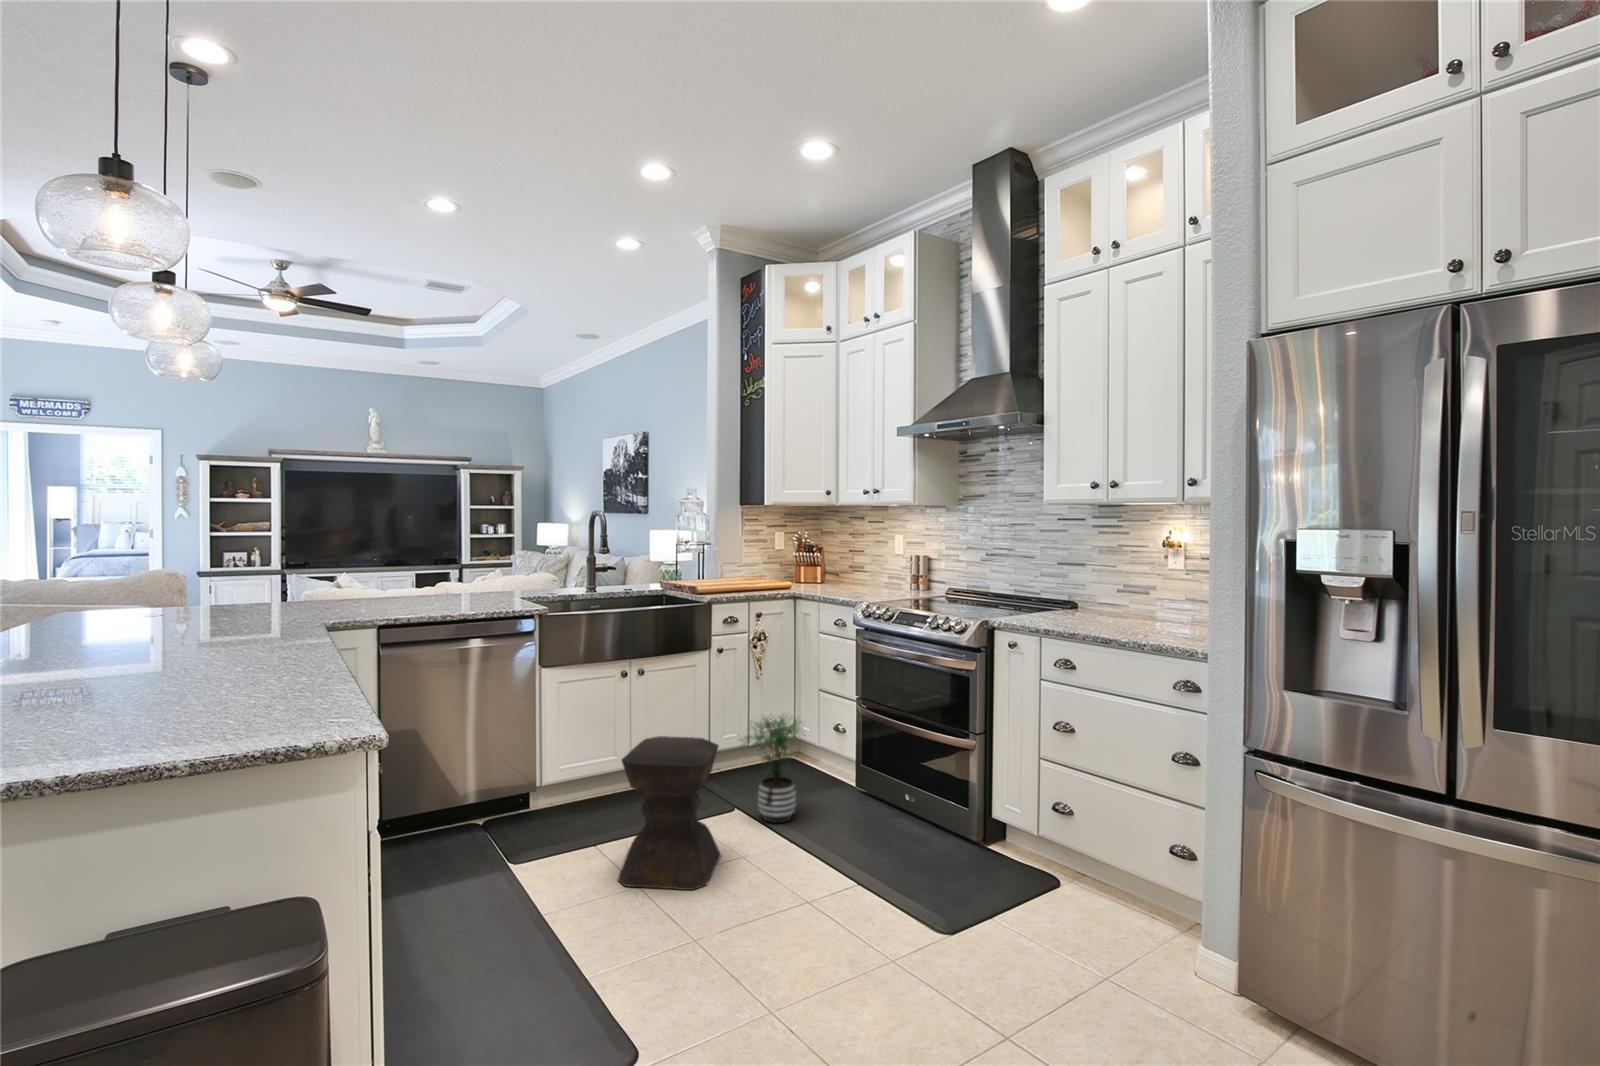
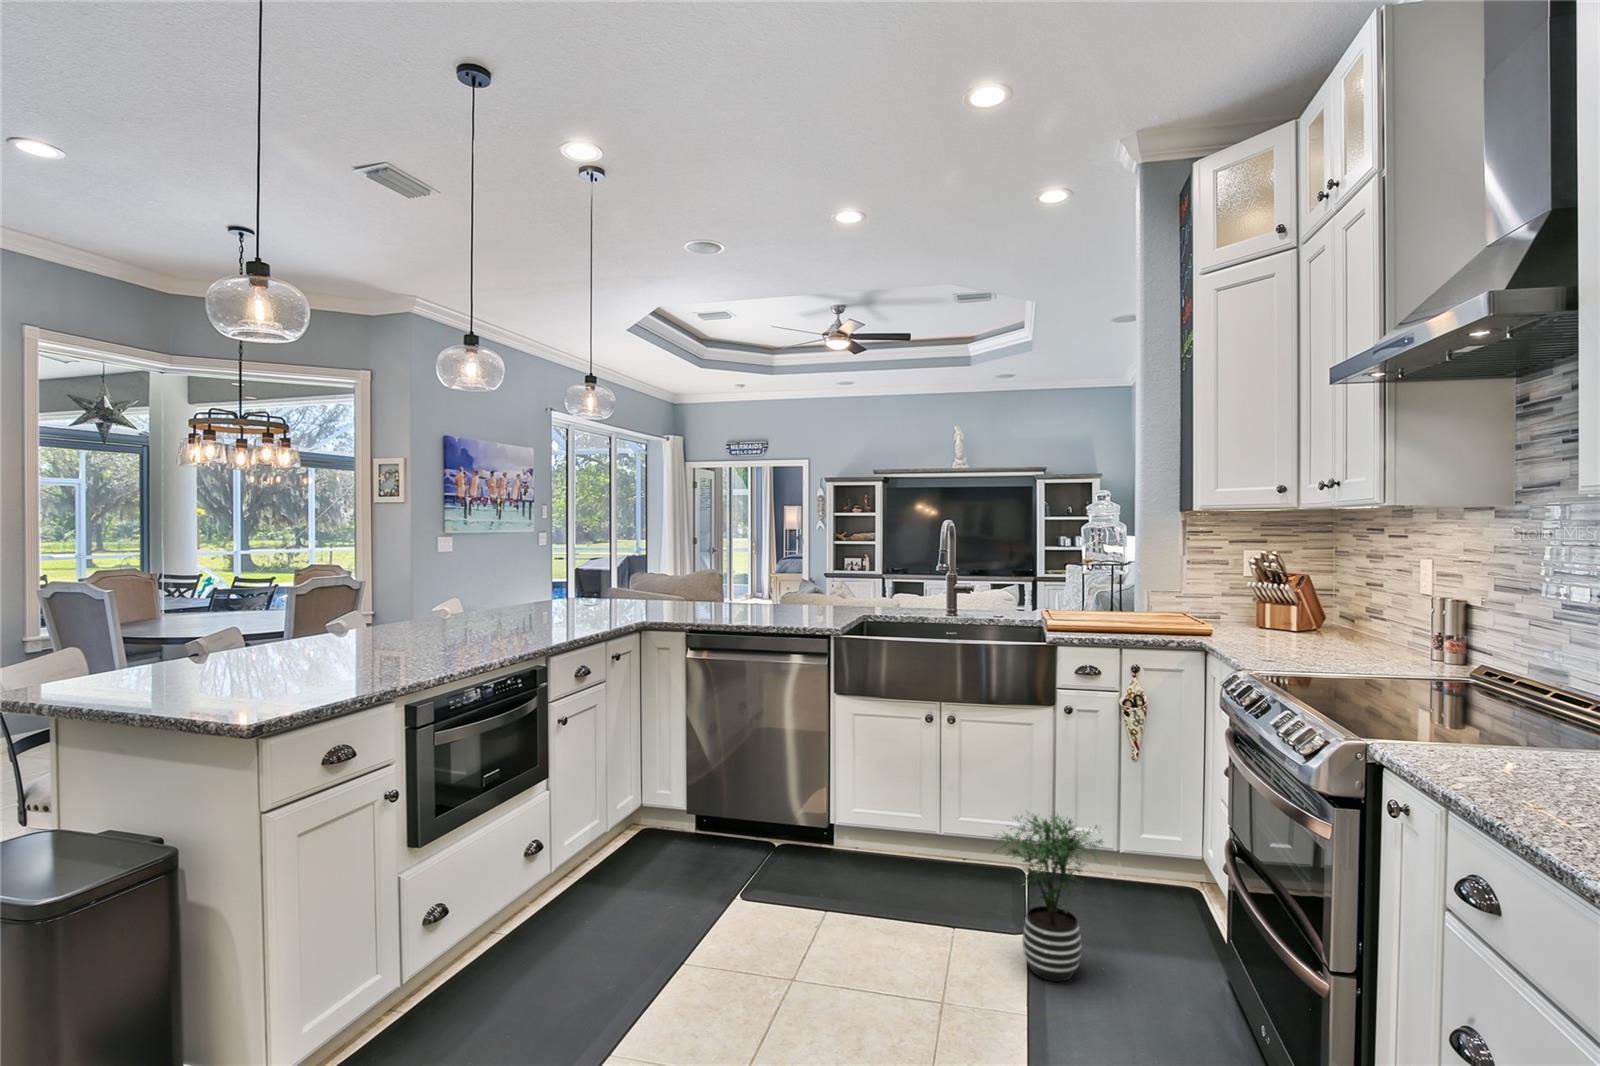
stool: present [618,736,721,890] -> none [774,800,914,1015]

